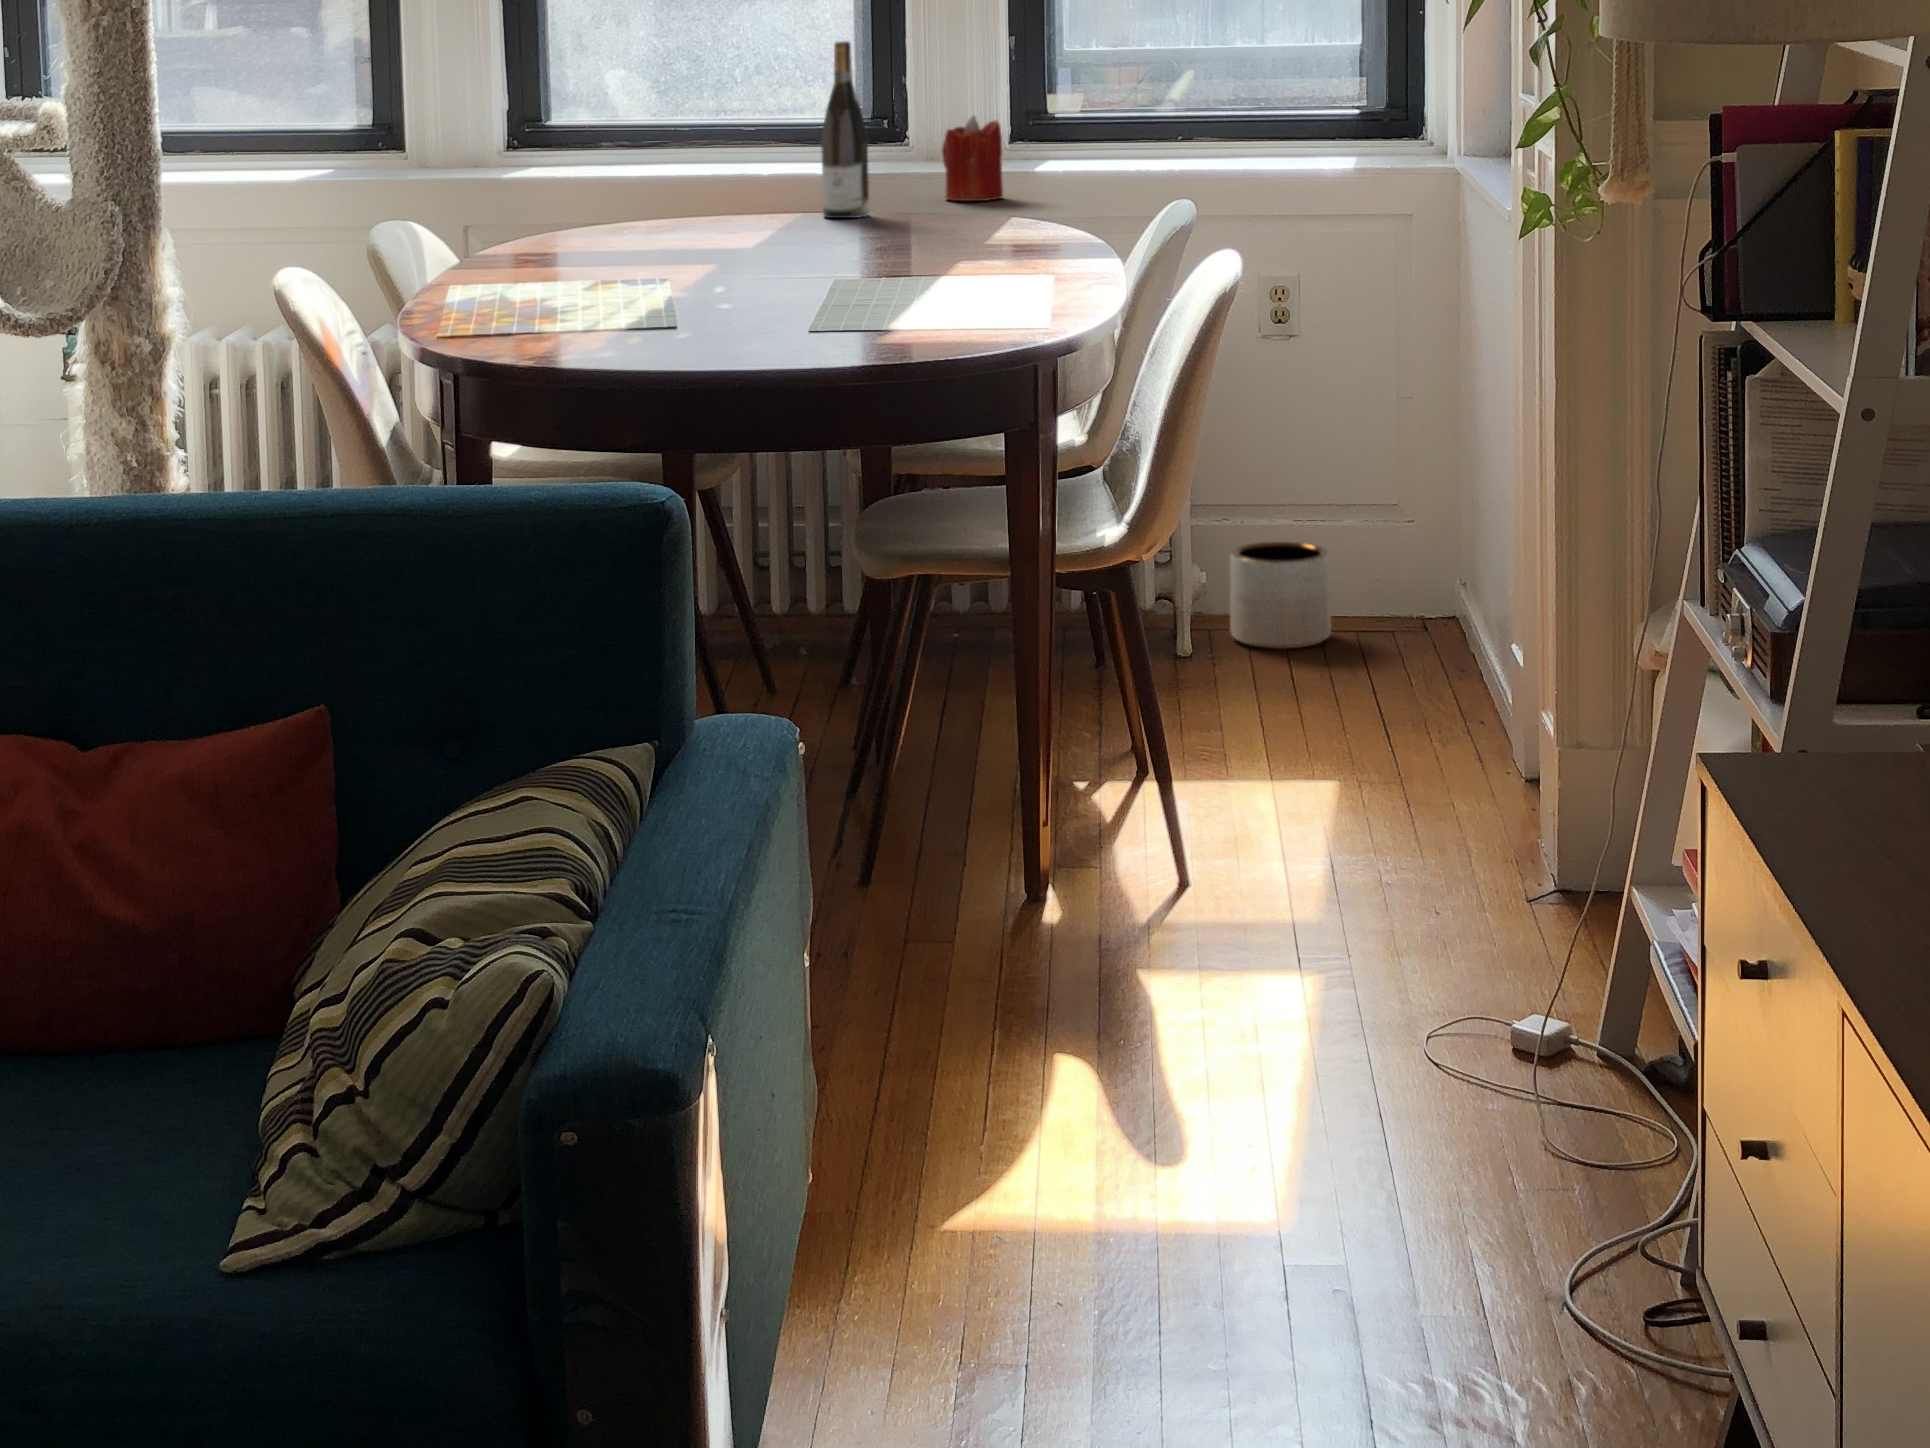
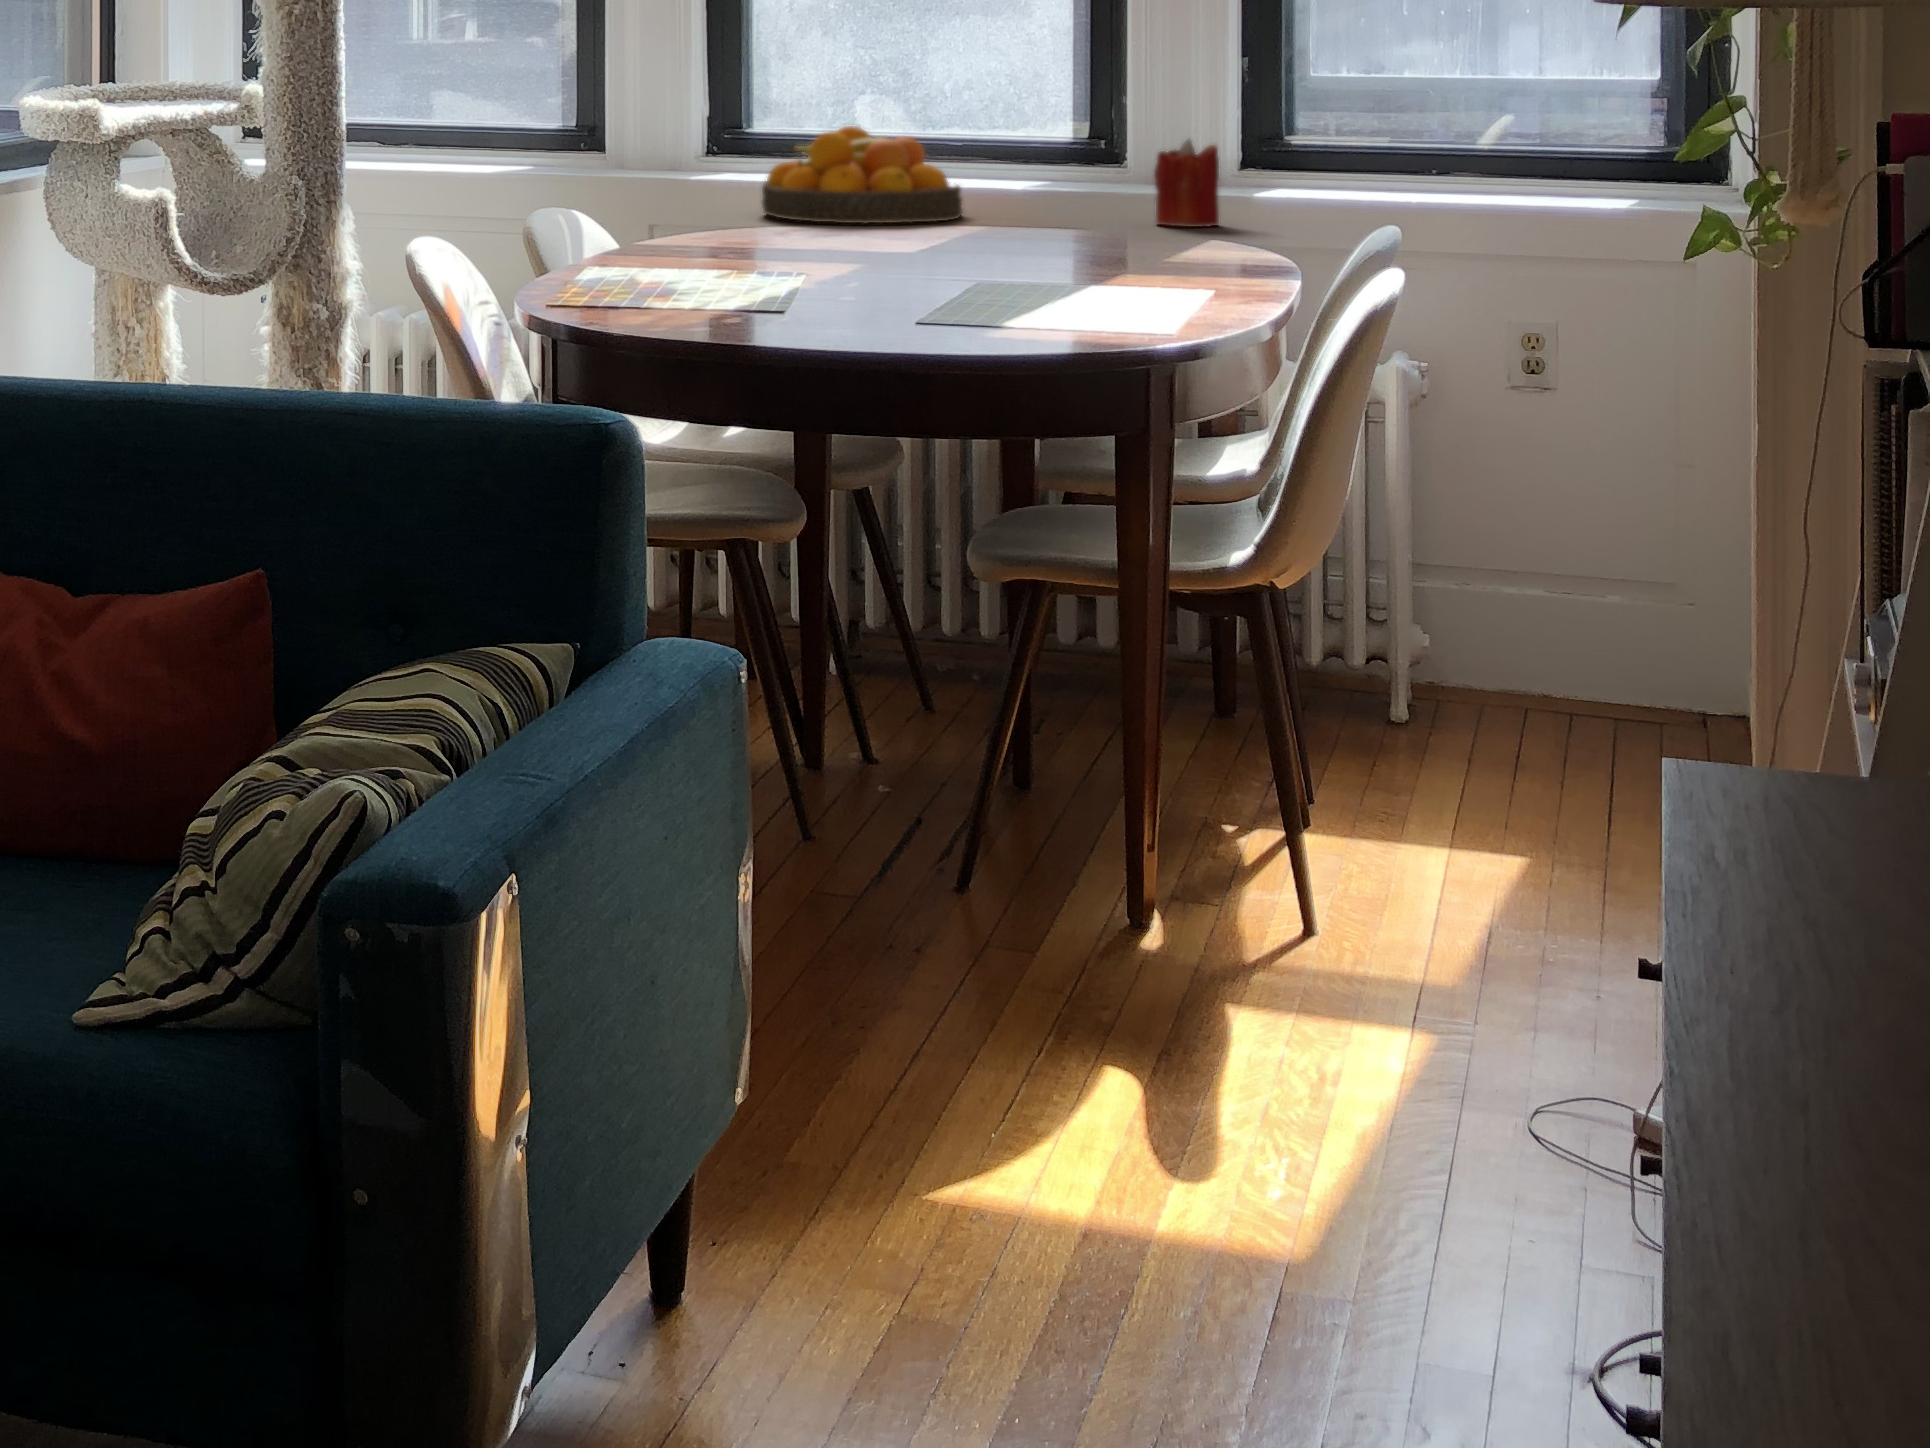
wine bottle: present [821,41,869,218] -> none [1013,55,1063,235]
fruit bowl: none [570,115,764,215] -> present [762,126,962,223]
planter: present [1230,541,1331,649] -> none [1468,615,1590,733]

